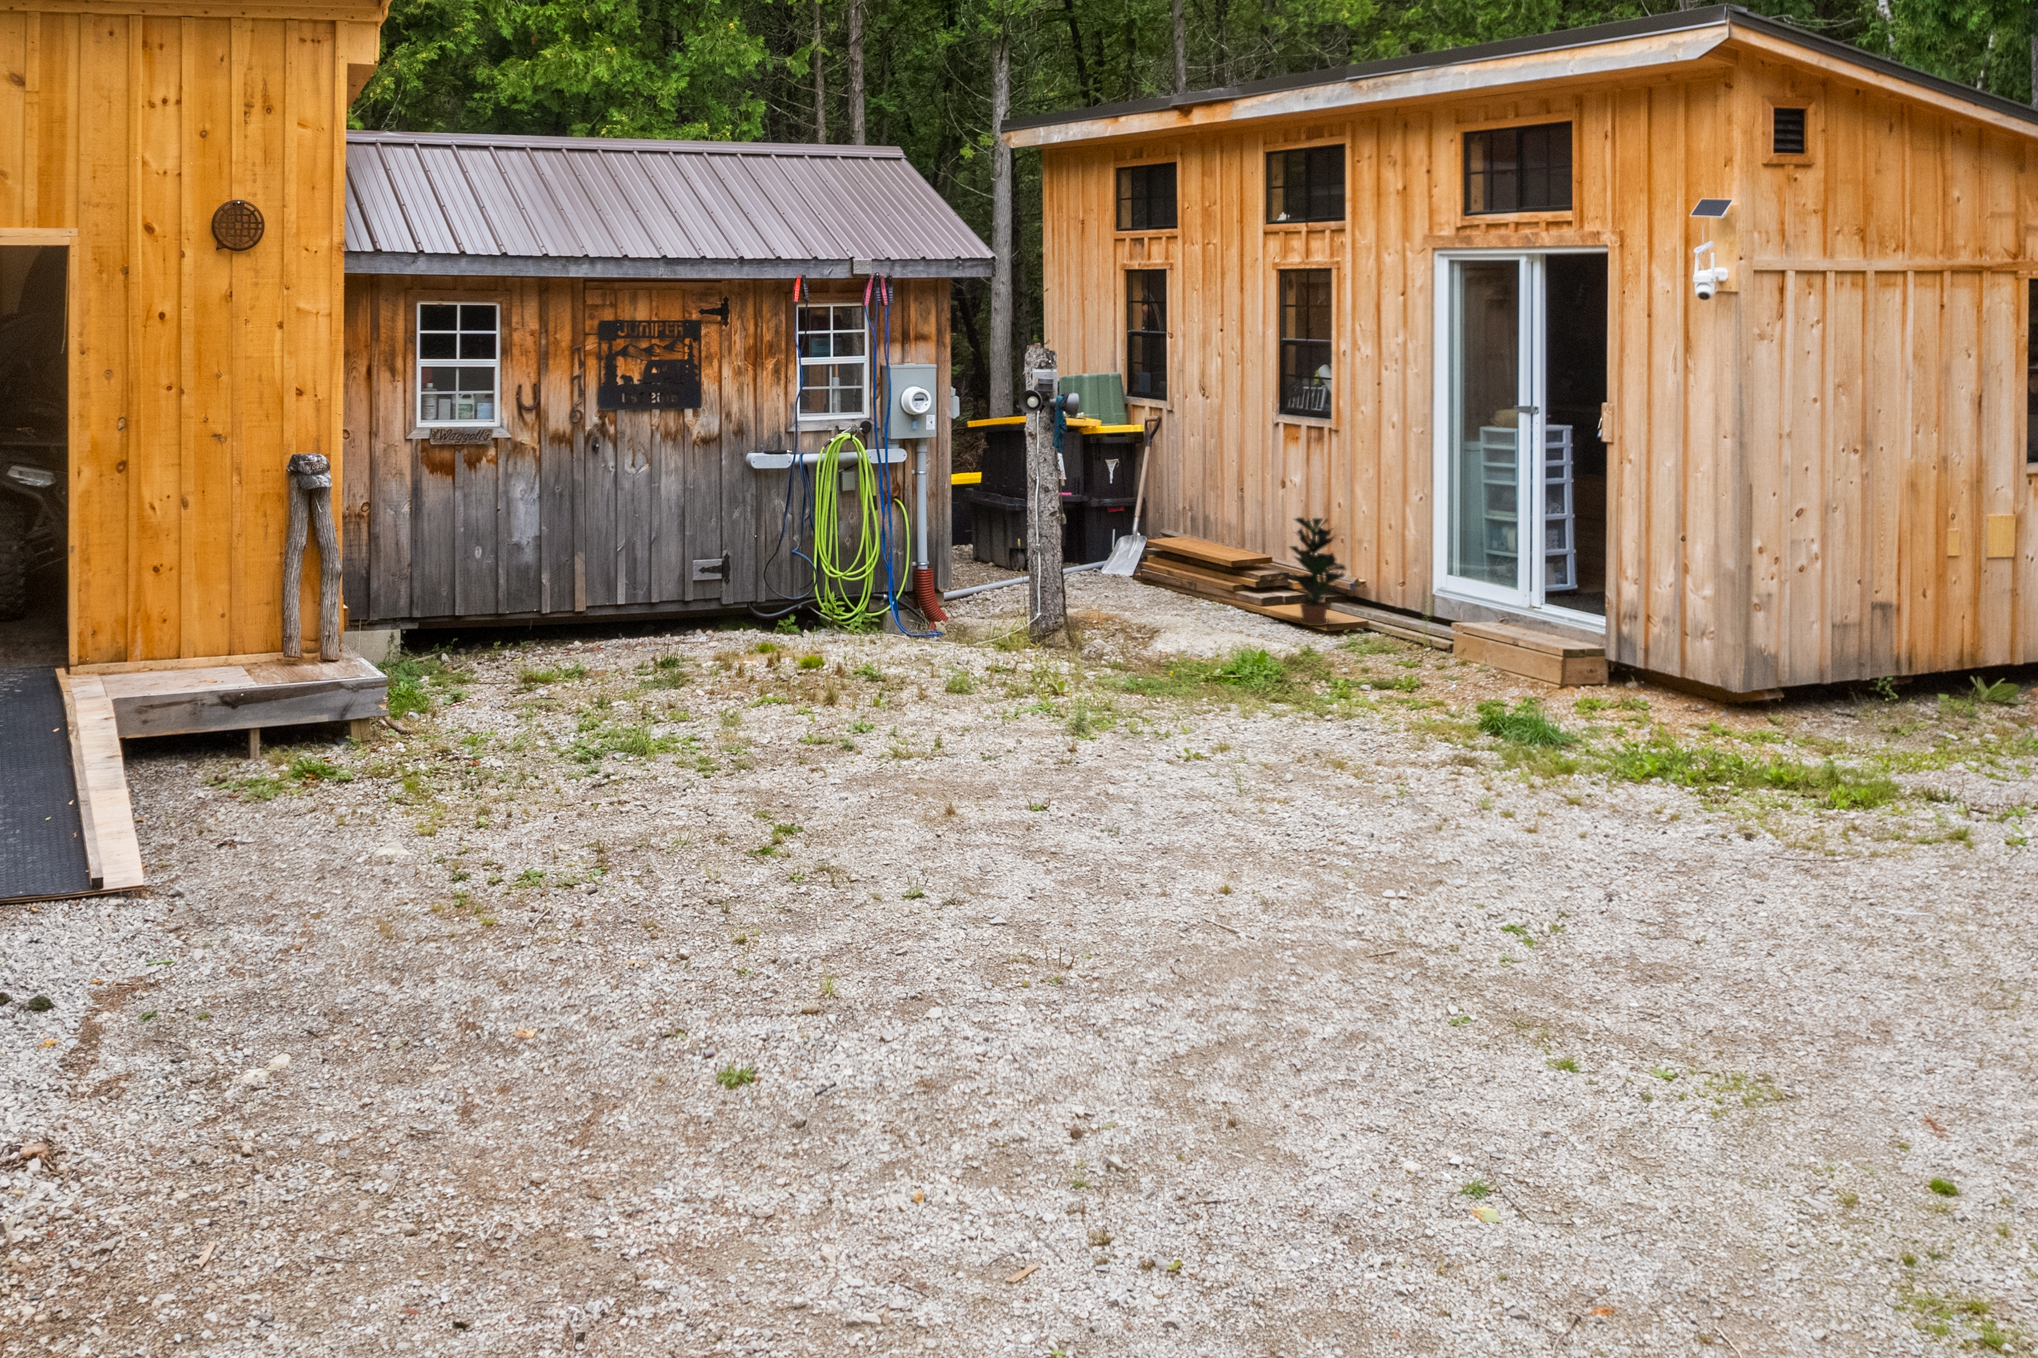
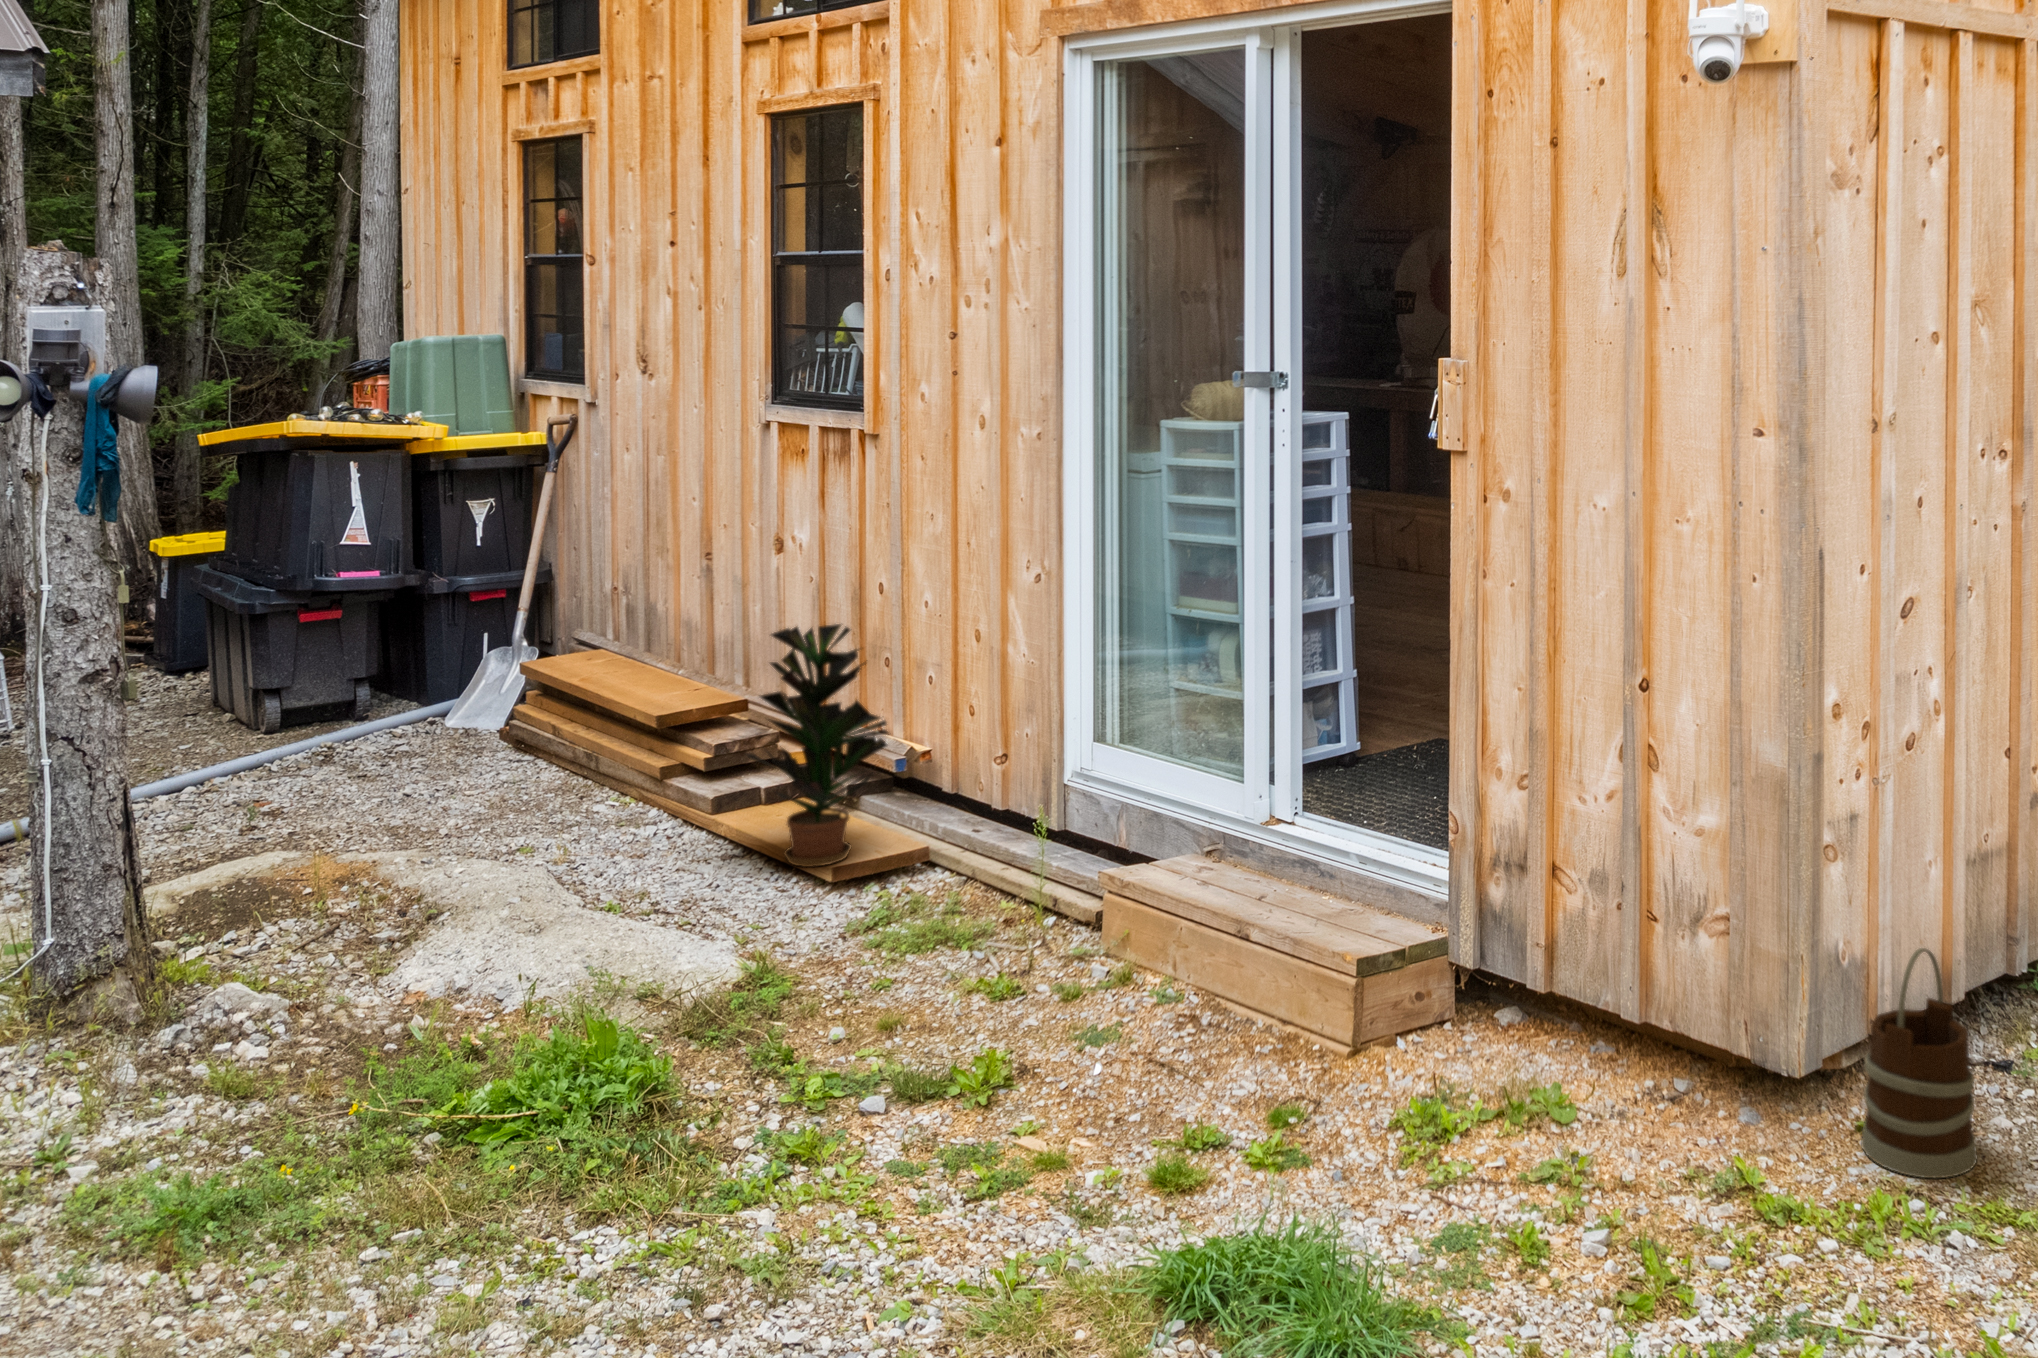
wooden bucket: none [1769,645,1819,731] -> present [1861,948,1977,1178]

